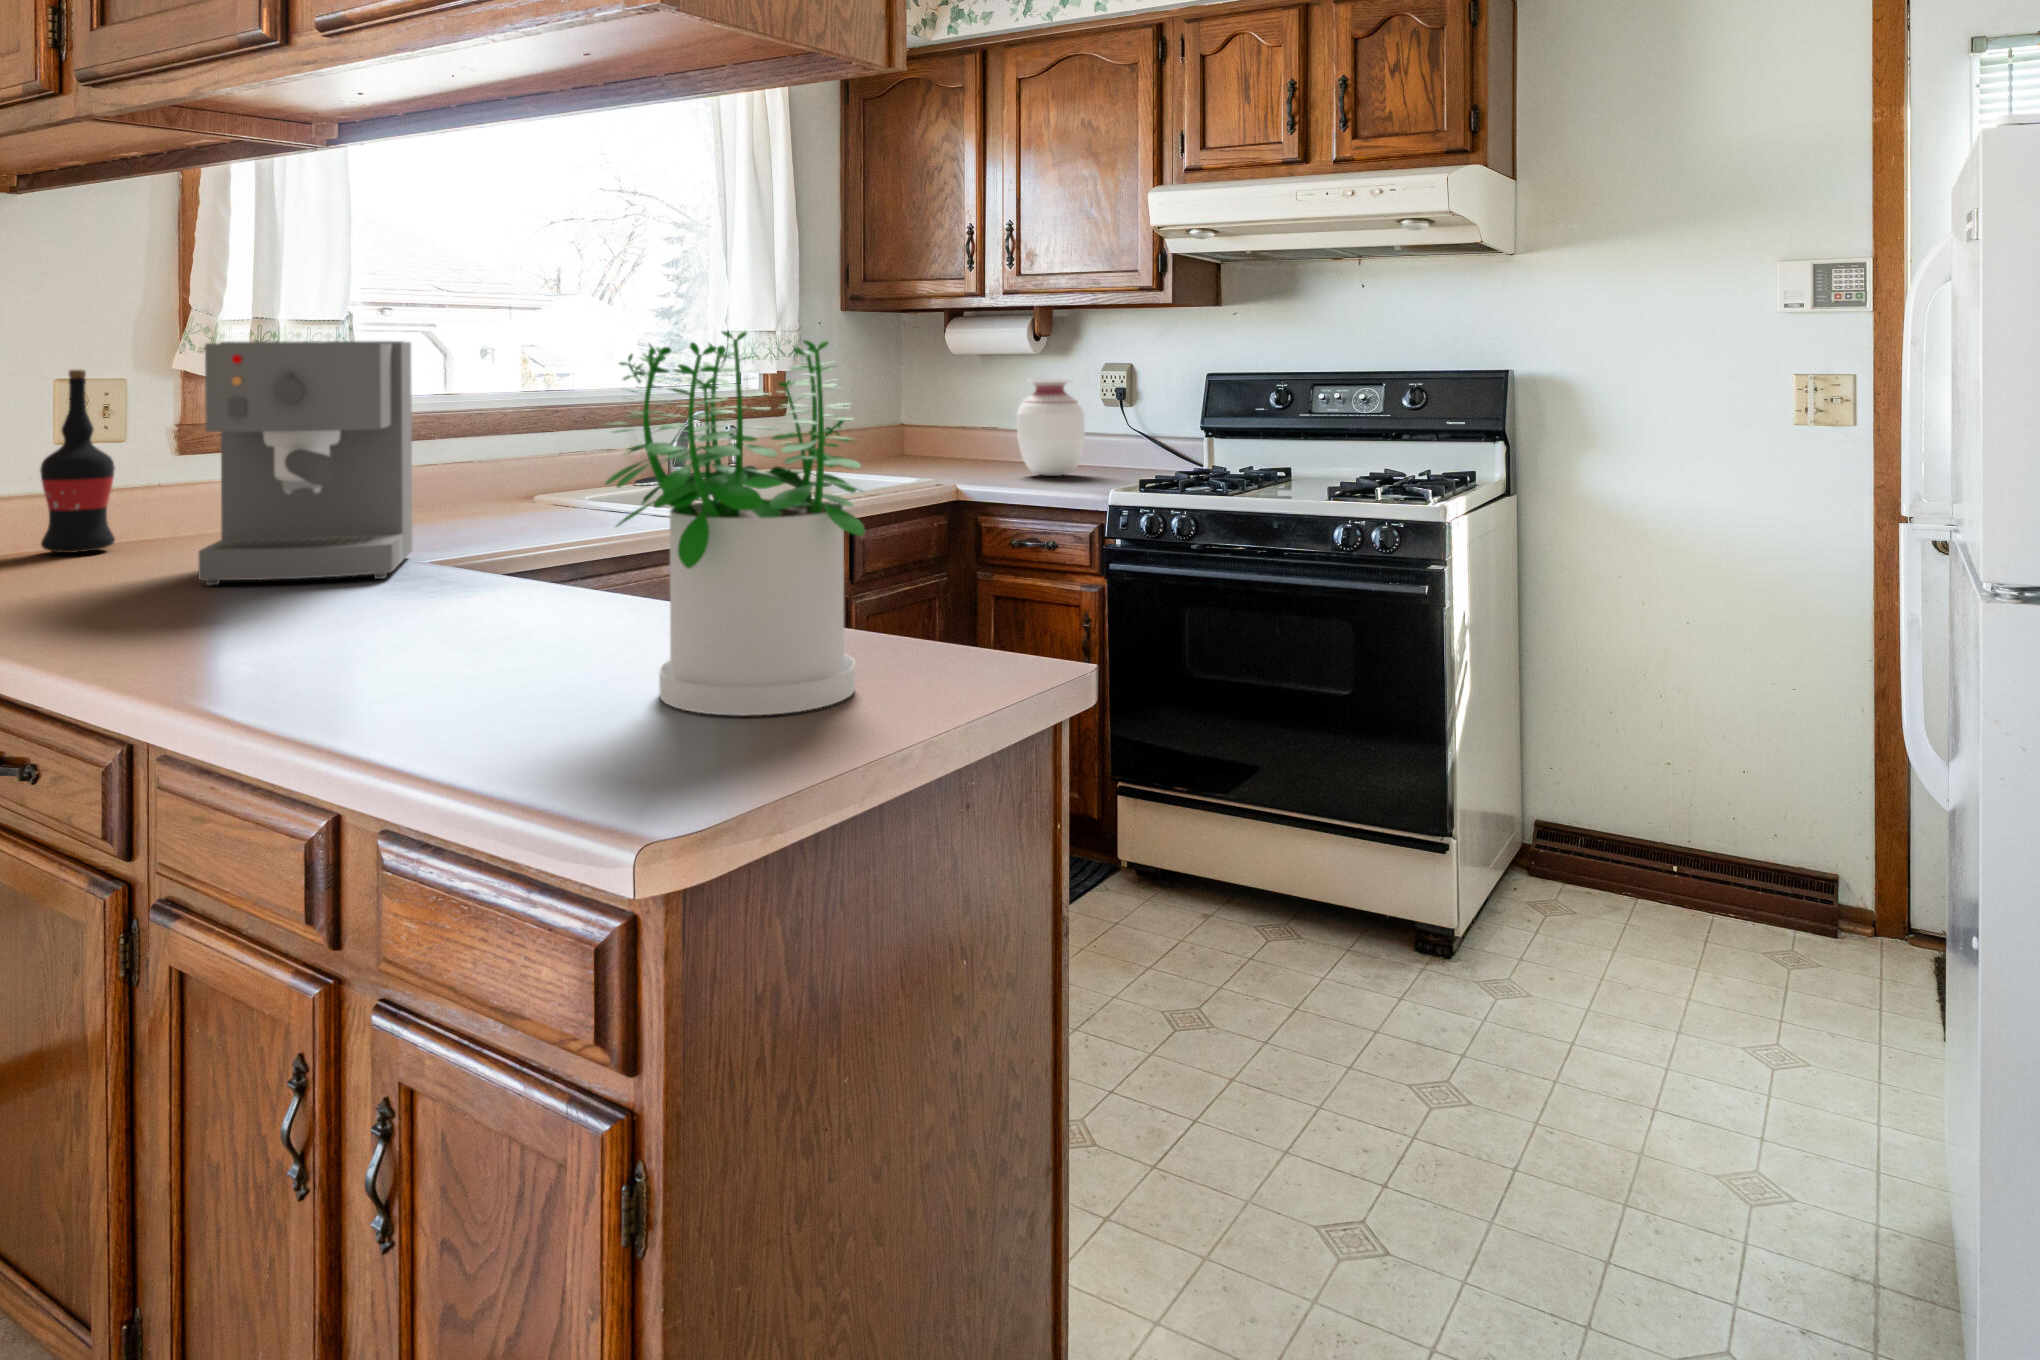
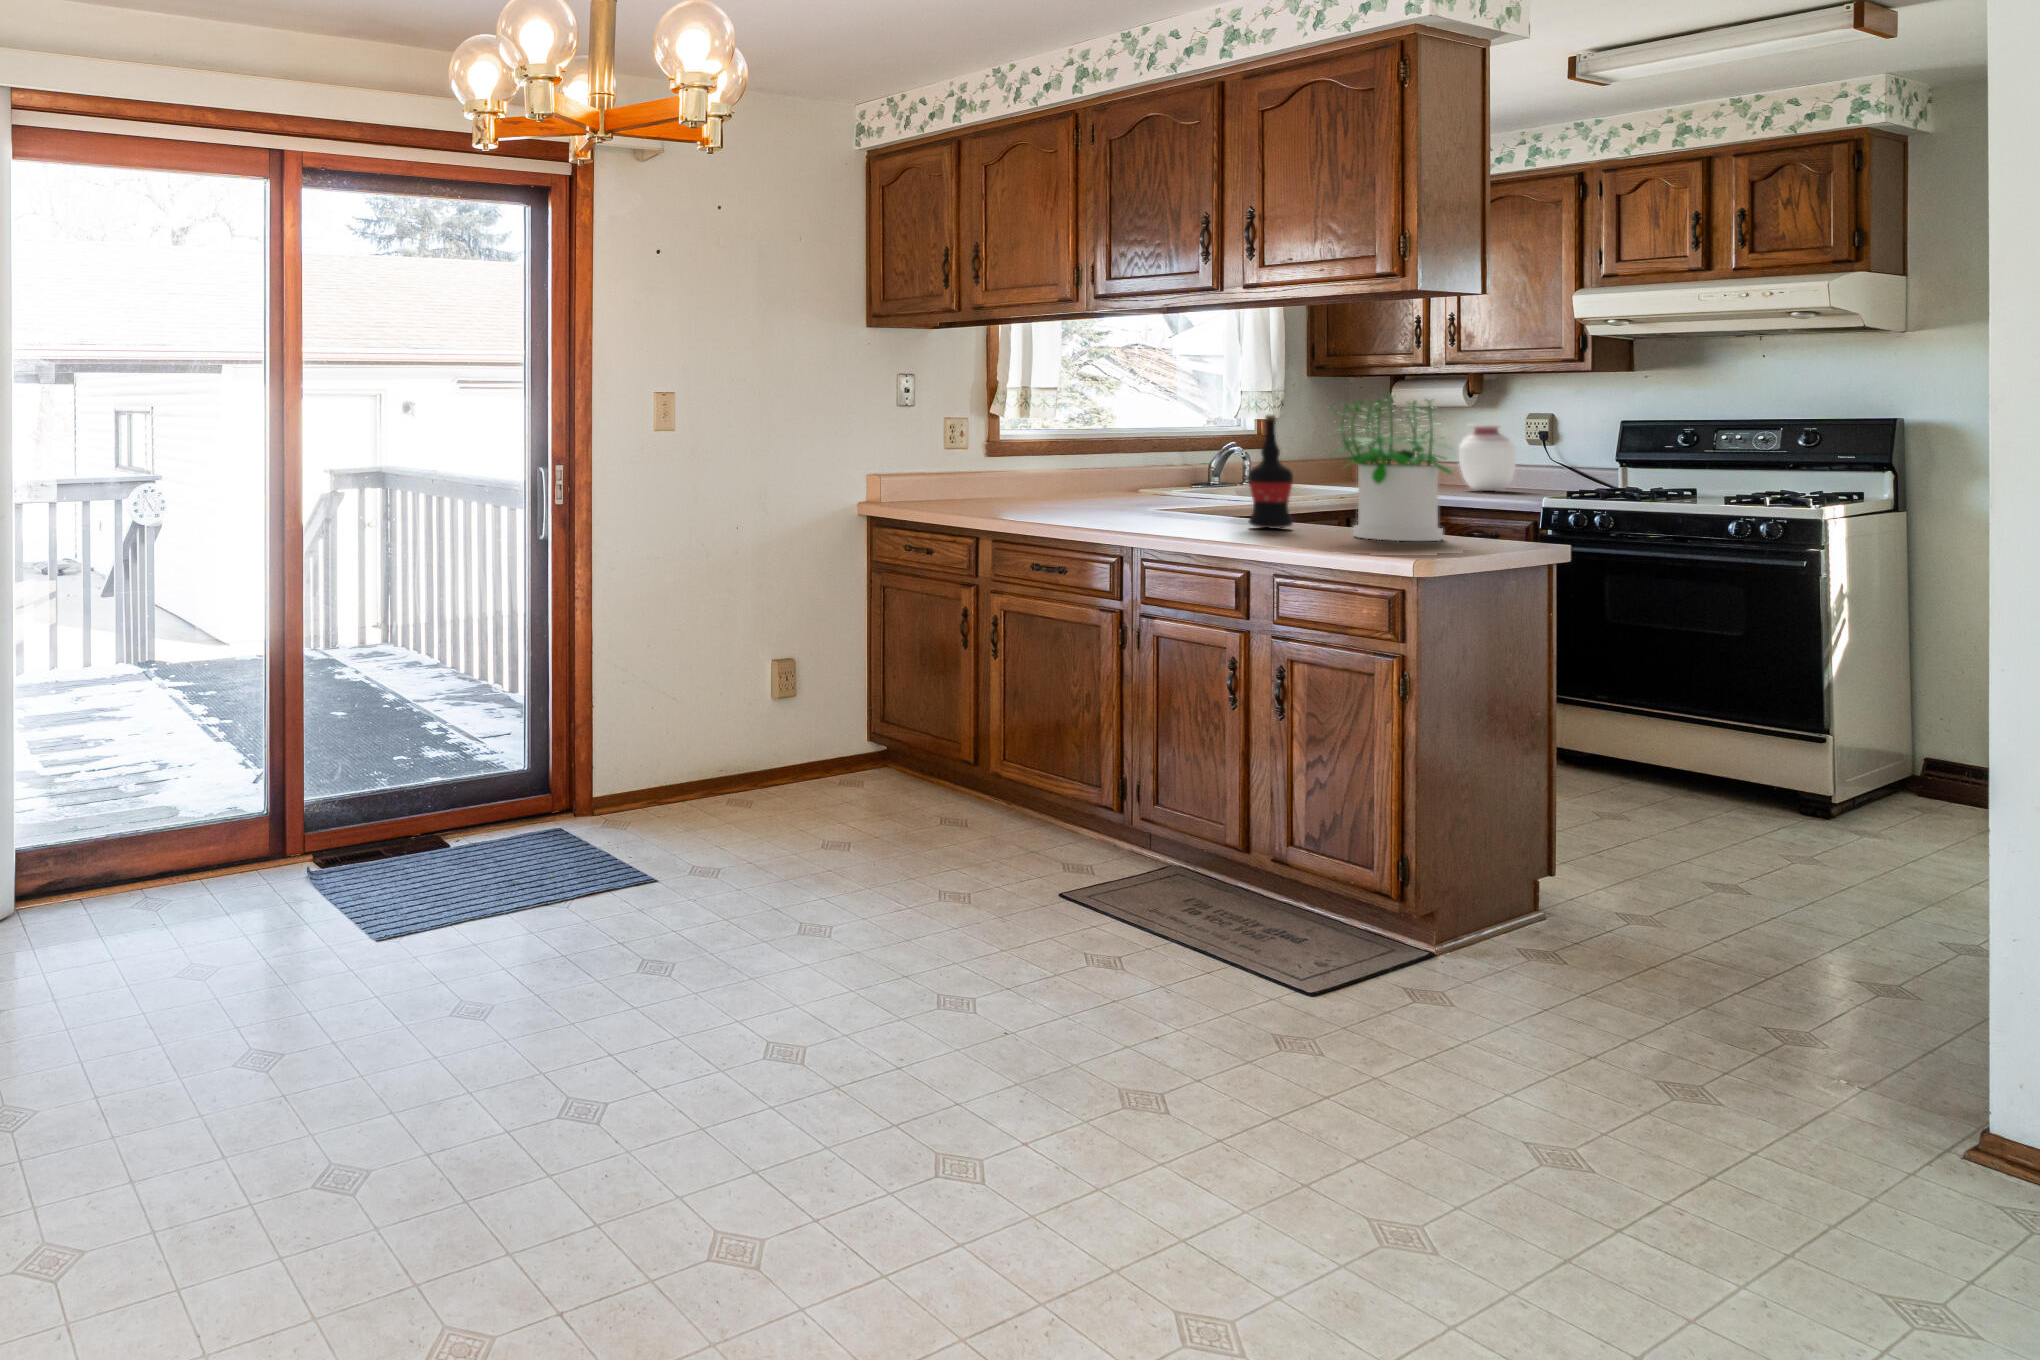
coffee maker: present [198,341,412,585] -> none [1047,399,1143,511]
wine bottle: present [40,369,115,553] -> present [1248,415,1293,528]

